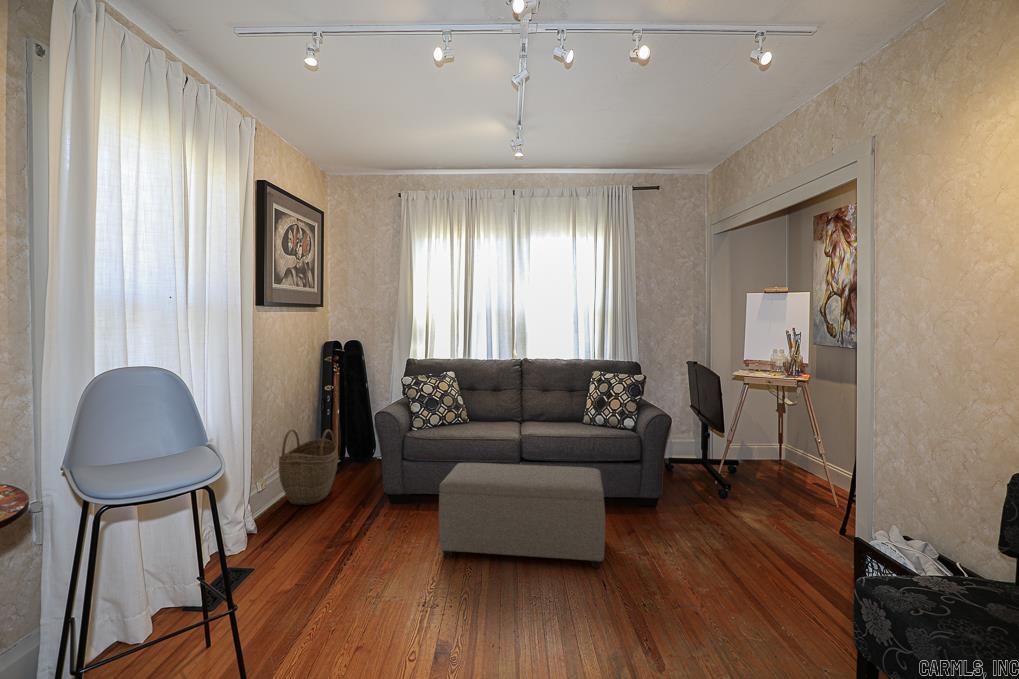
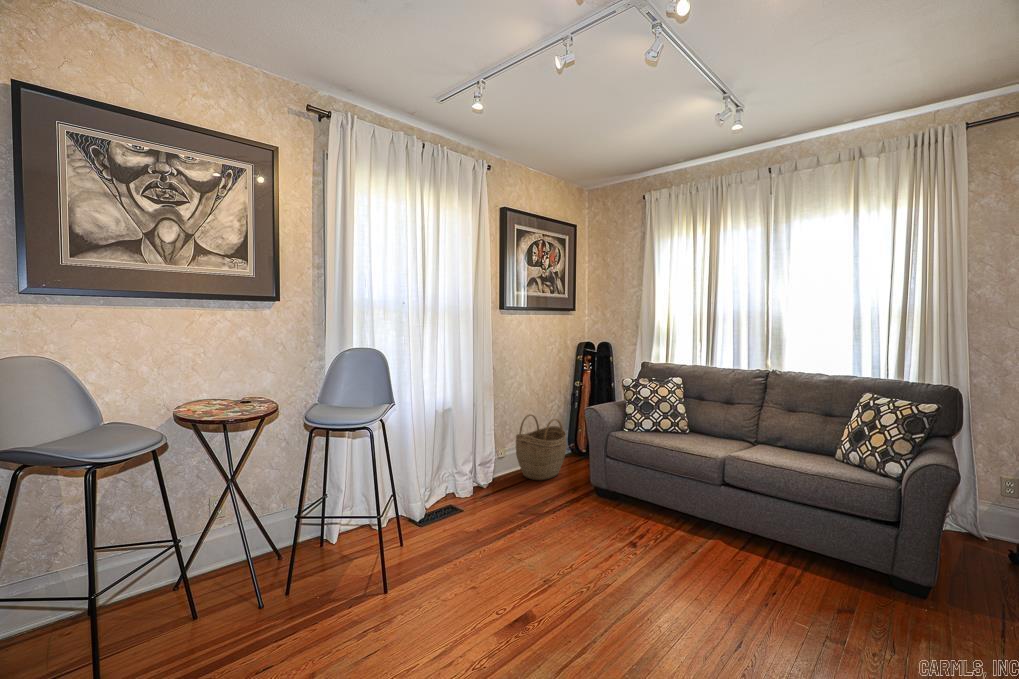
ottoman: present [439,463,605,568] -> none [593,470,792,630]

